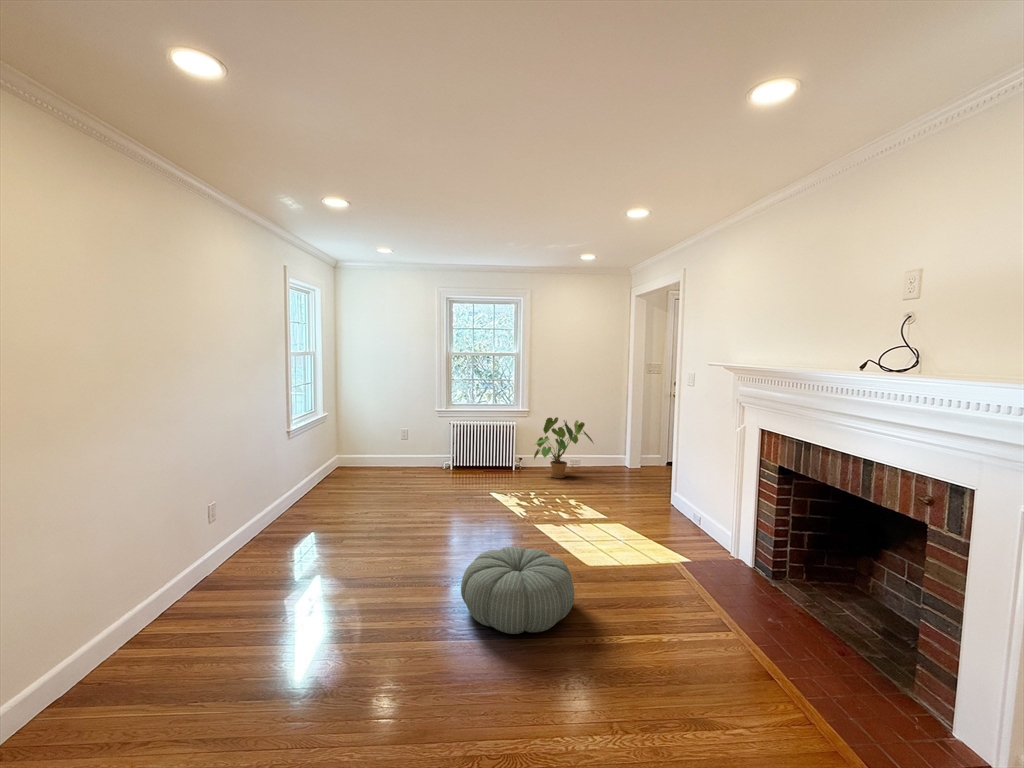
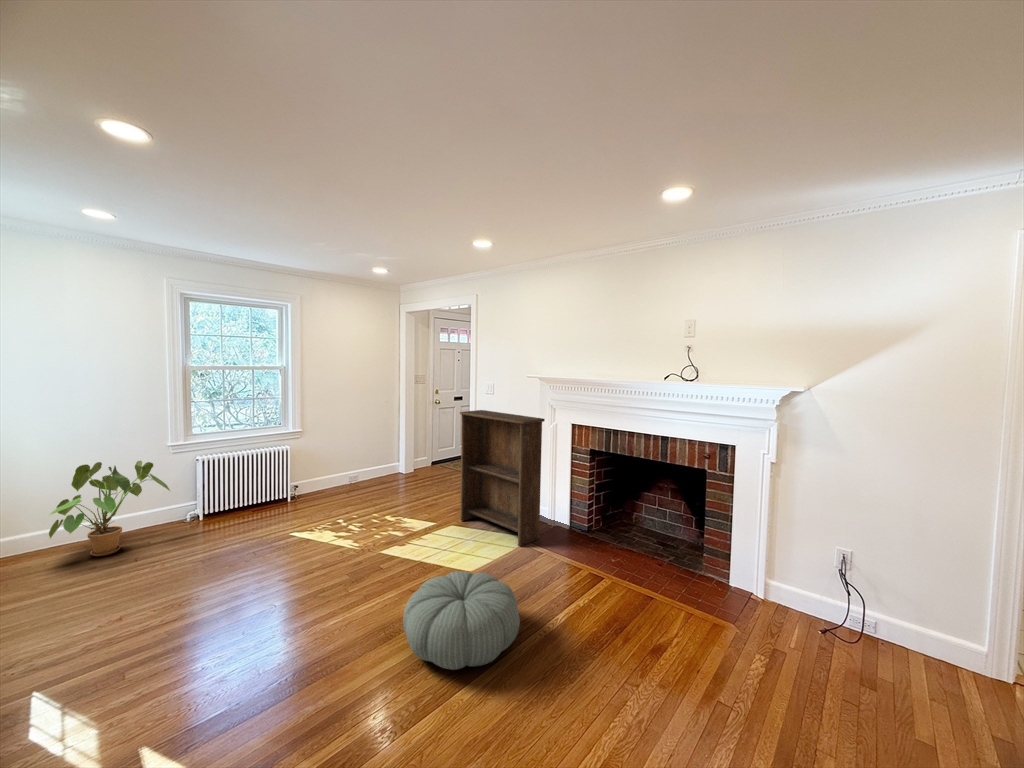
bookshelf: none [633,403,714,565] -> present [460,410,545,546]
house plant: present [534,417,593,478] -> present [49,461,170,556]

